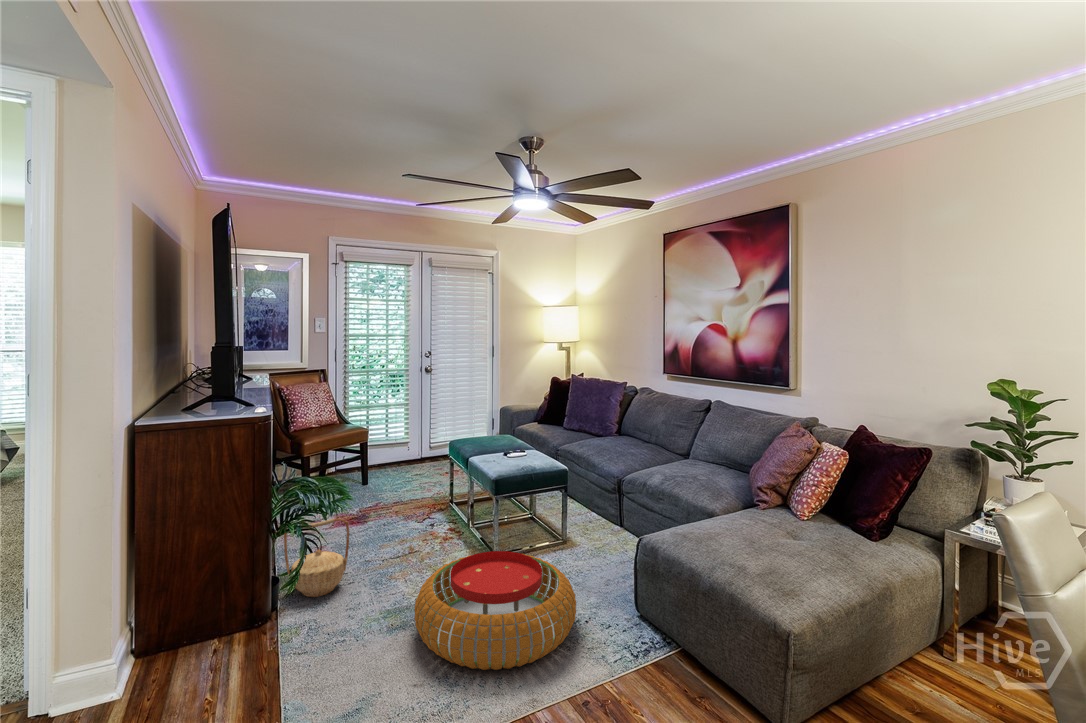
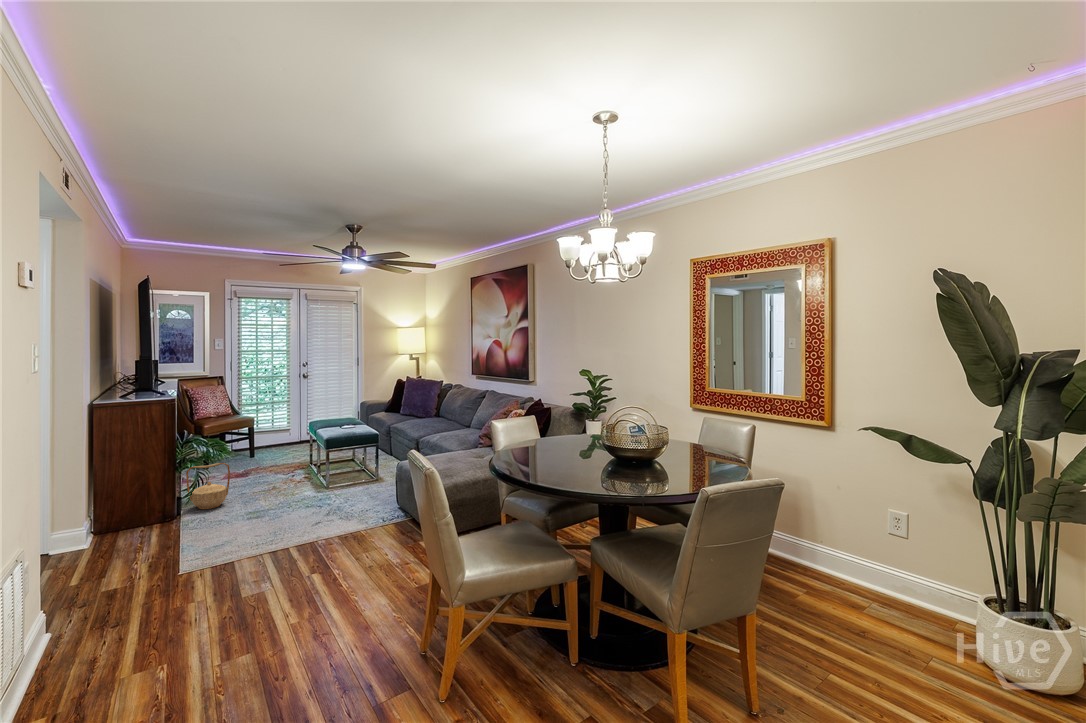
pouf: present [414,551,576,670] -> none [264,475,363,527]

